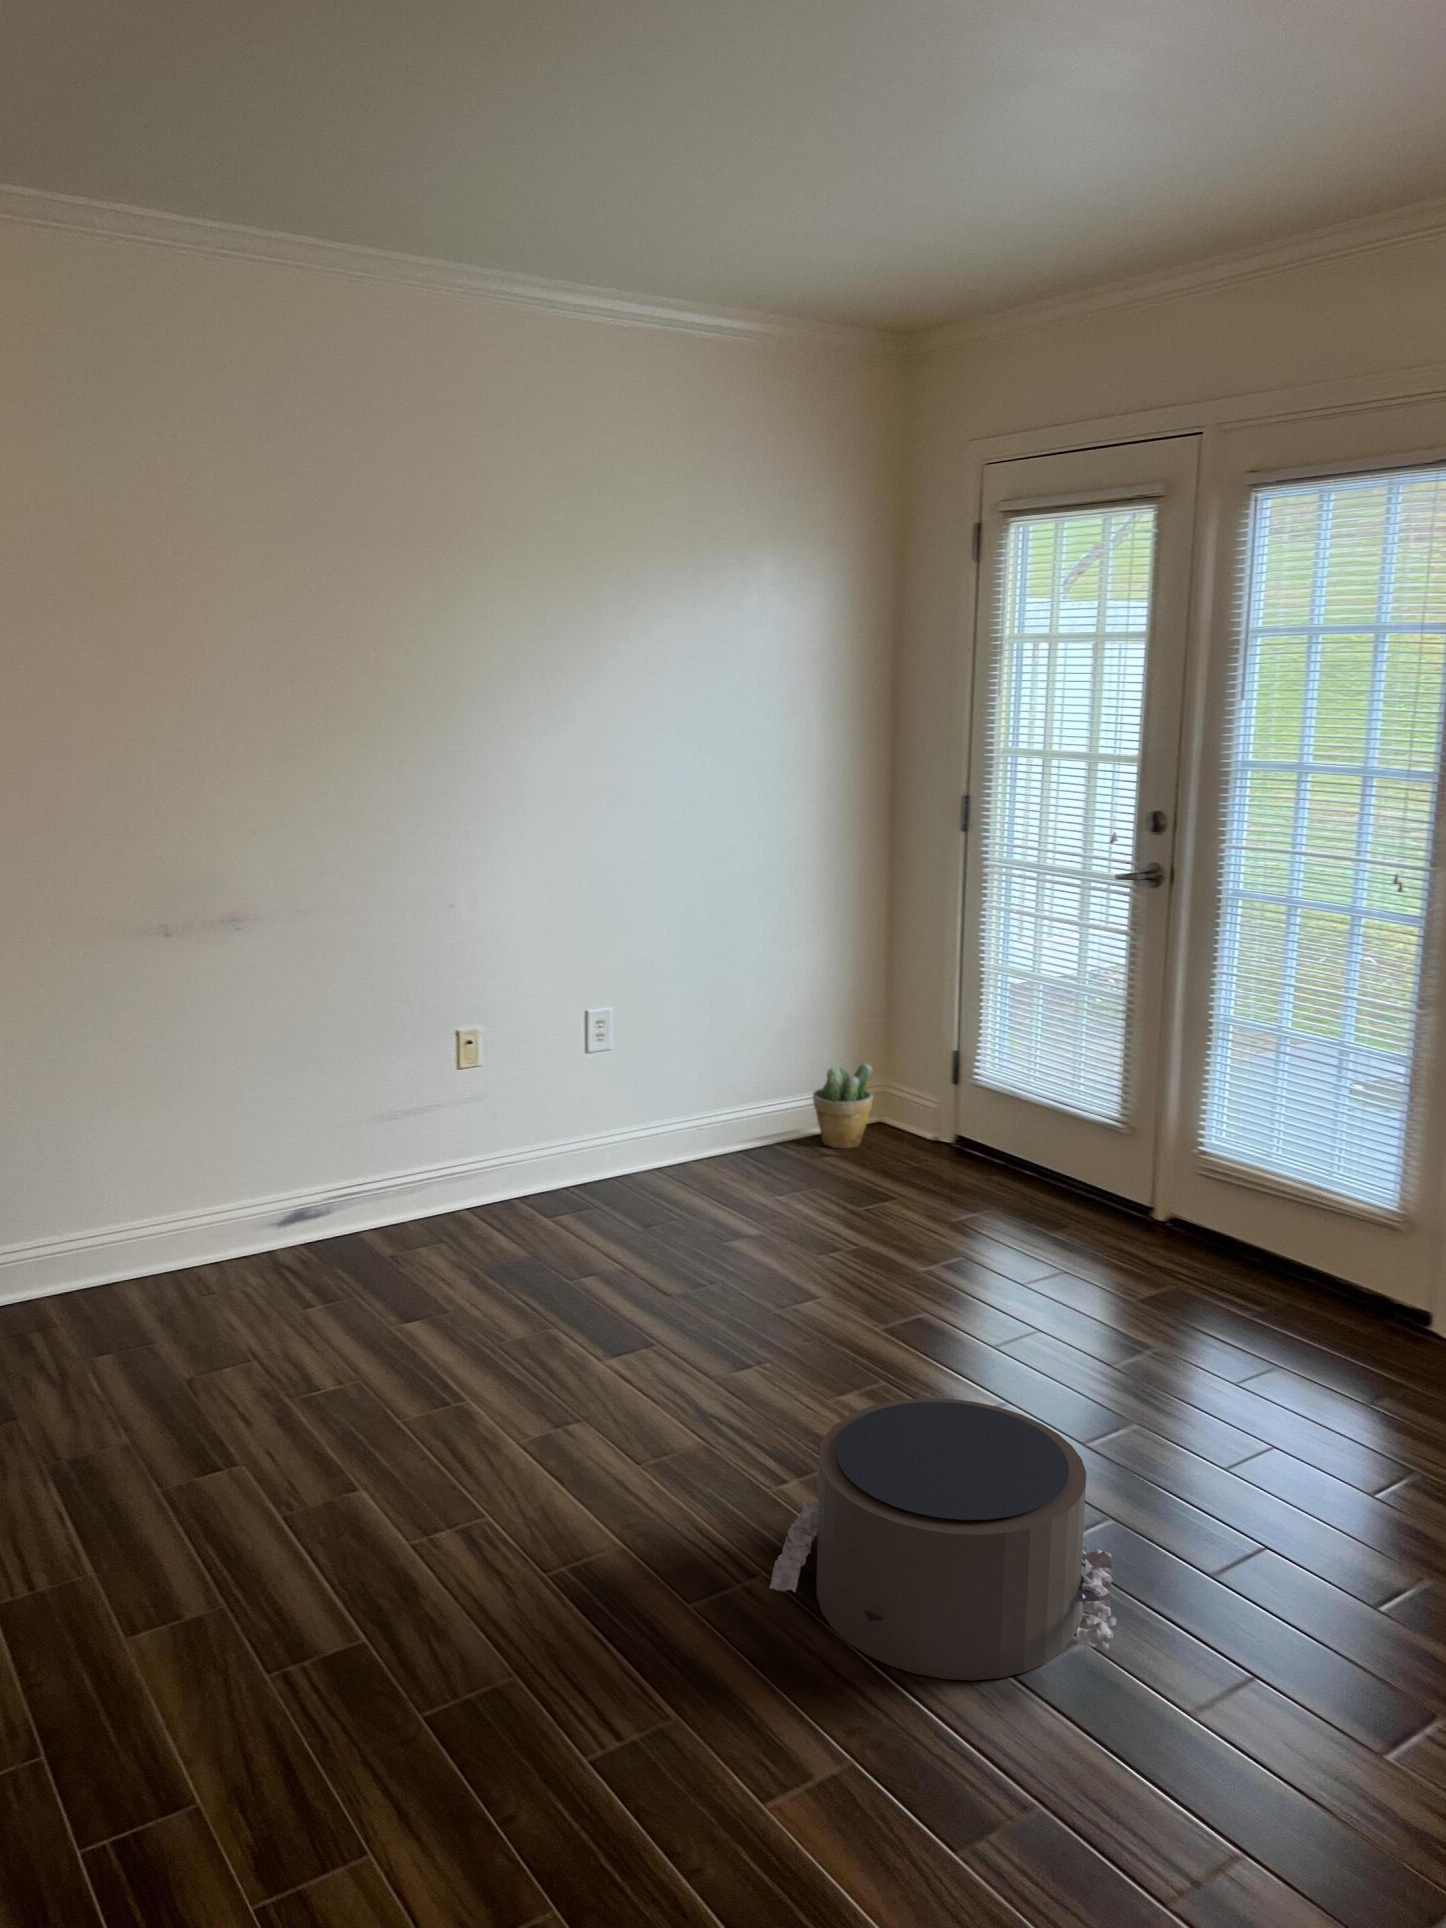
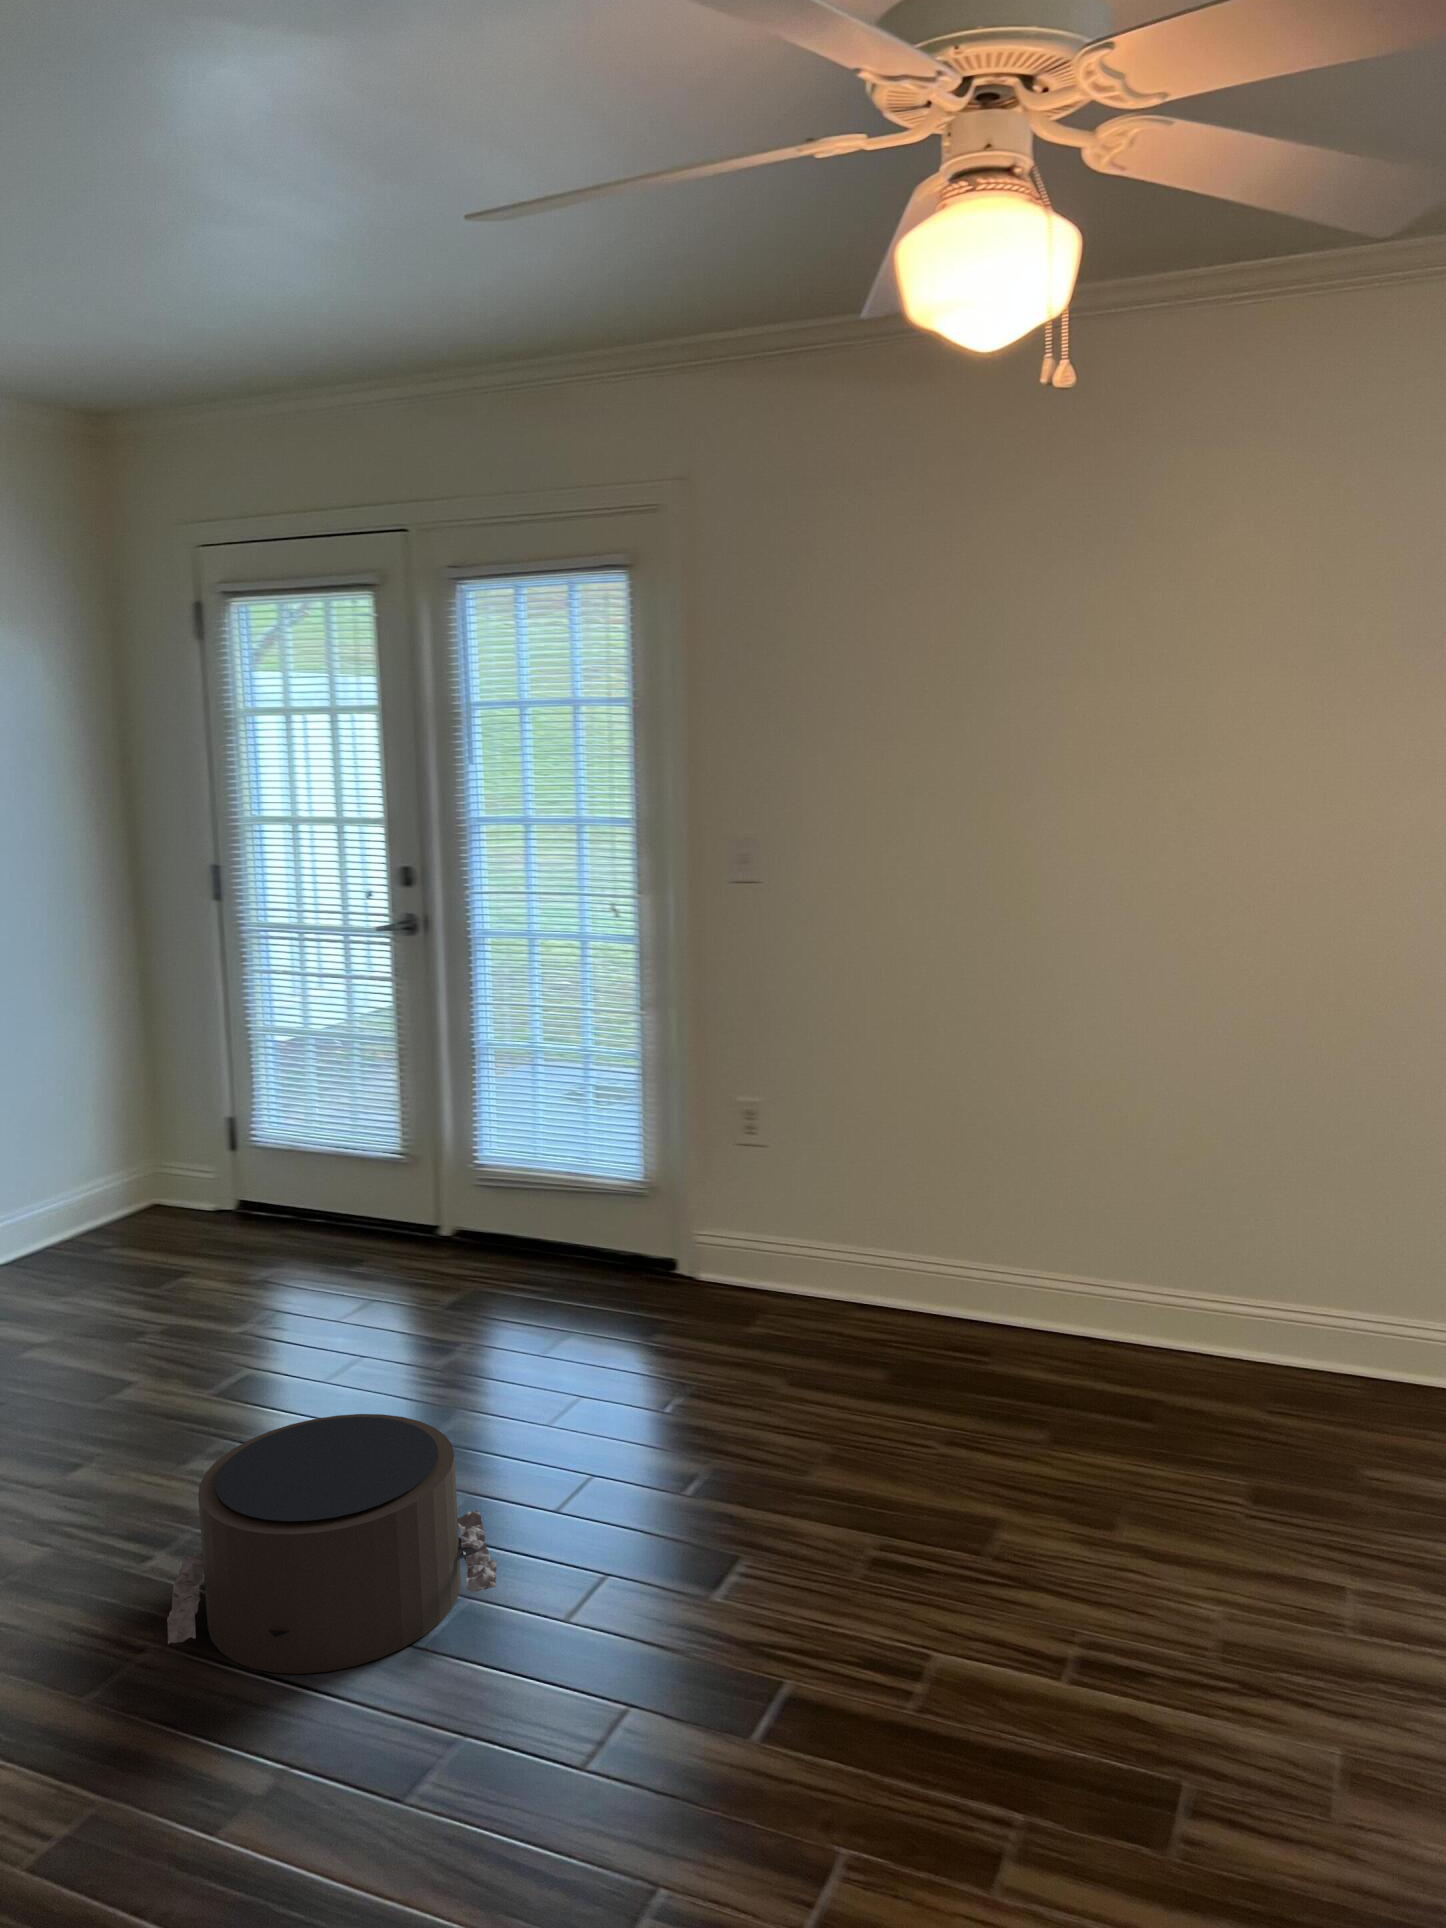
potted plant: present [813,1063,873,1149] -> none [82,1143,149,1235]

